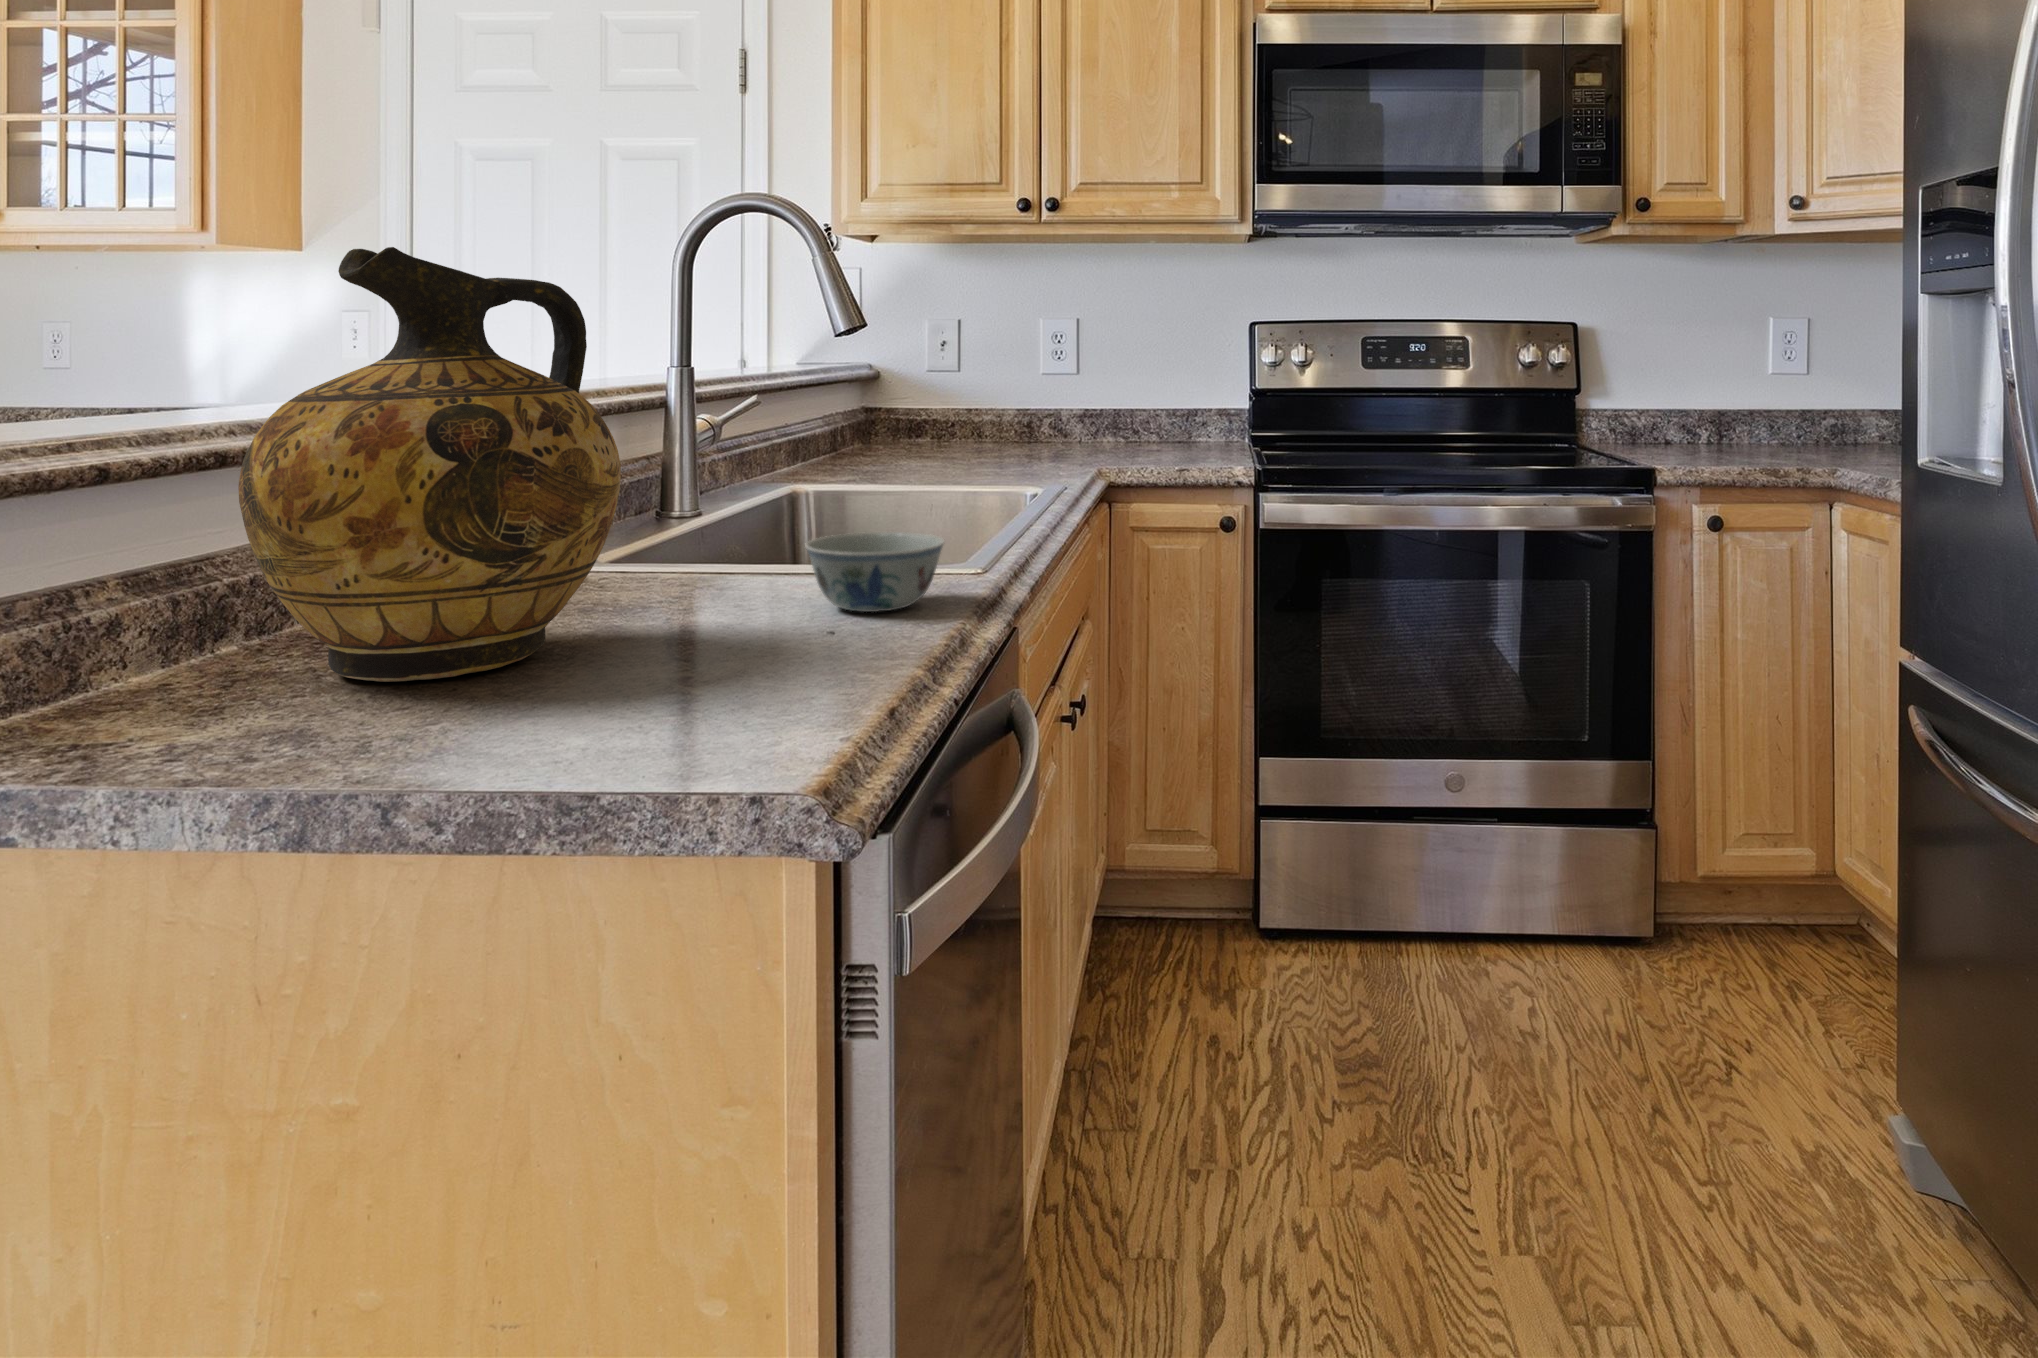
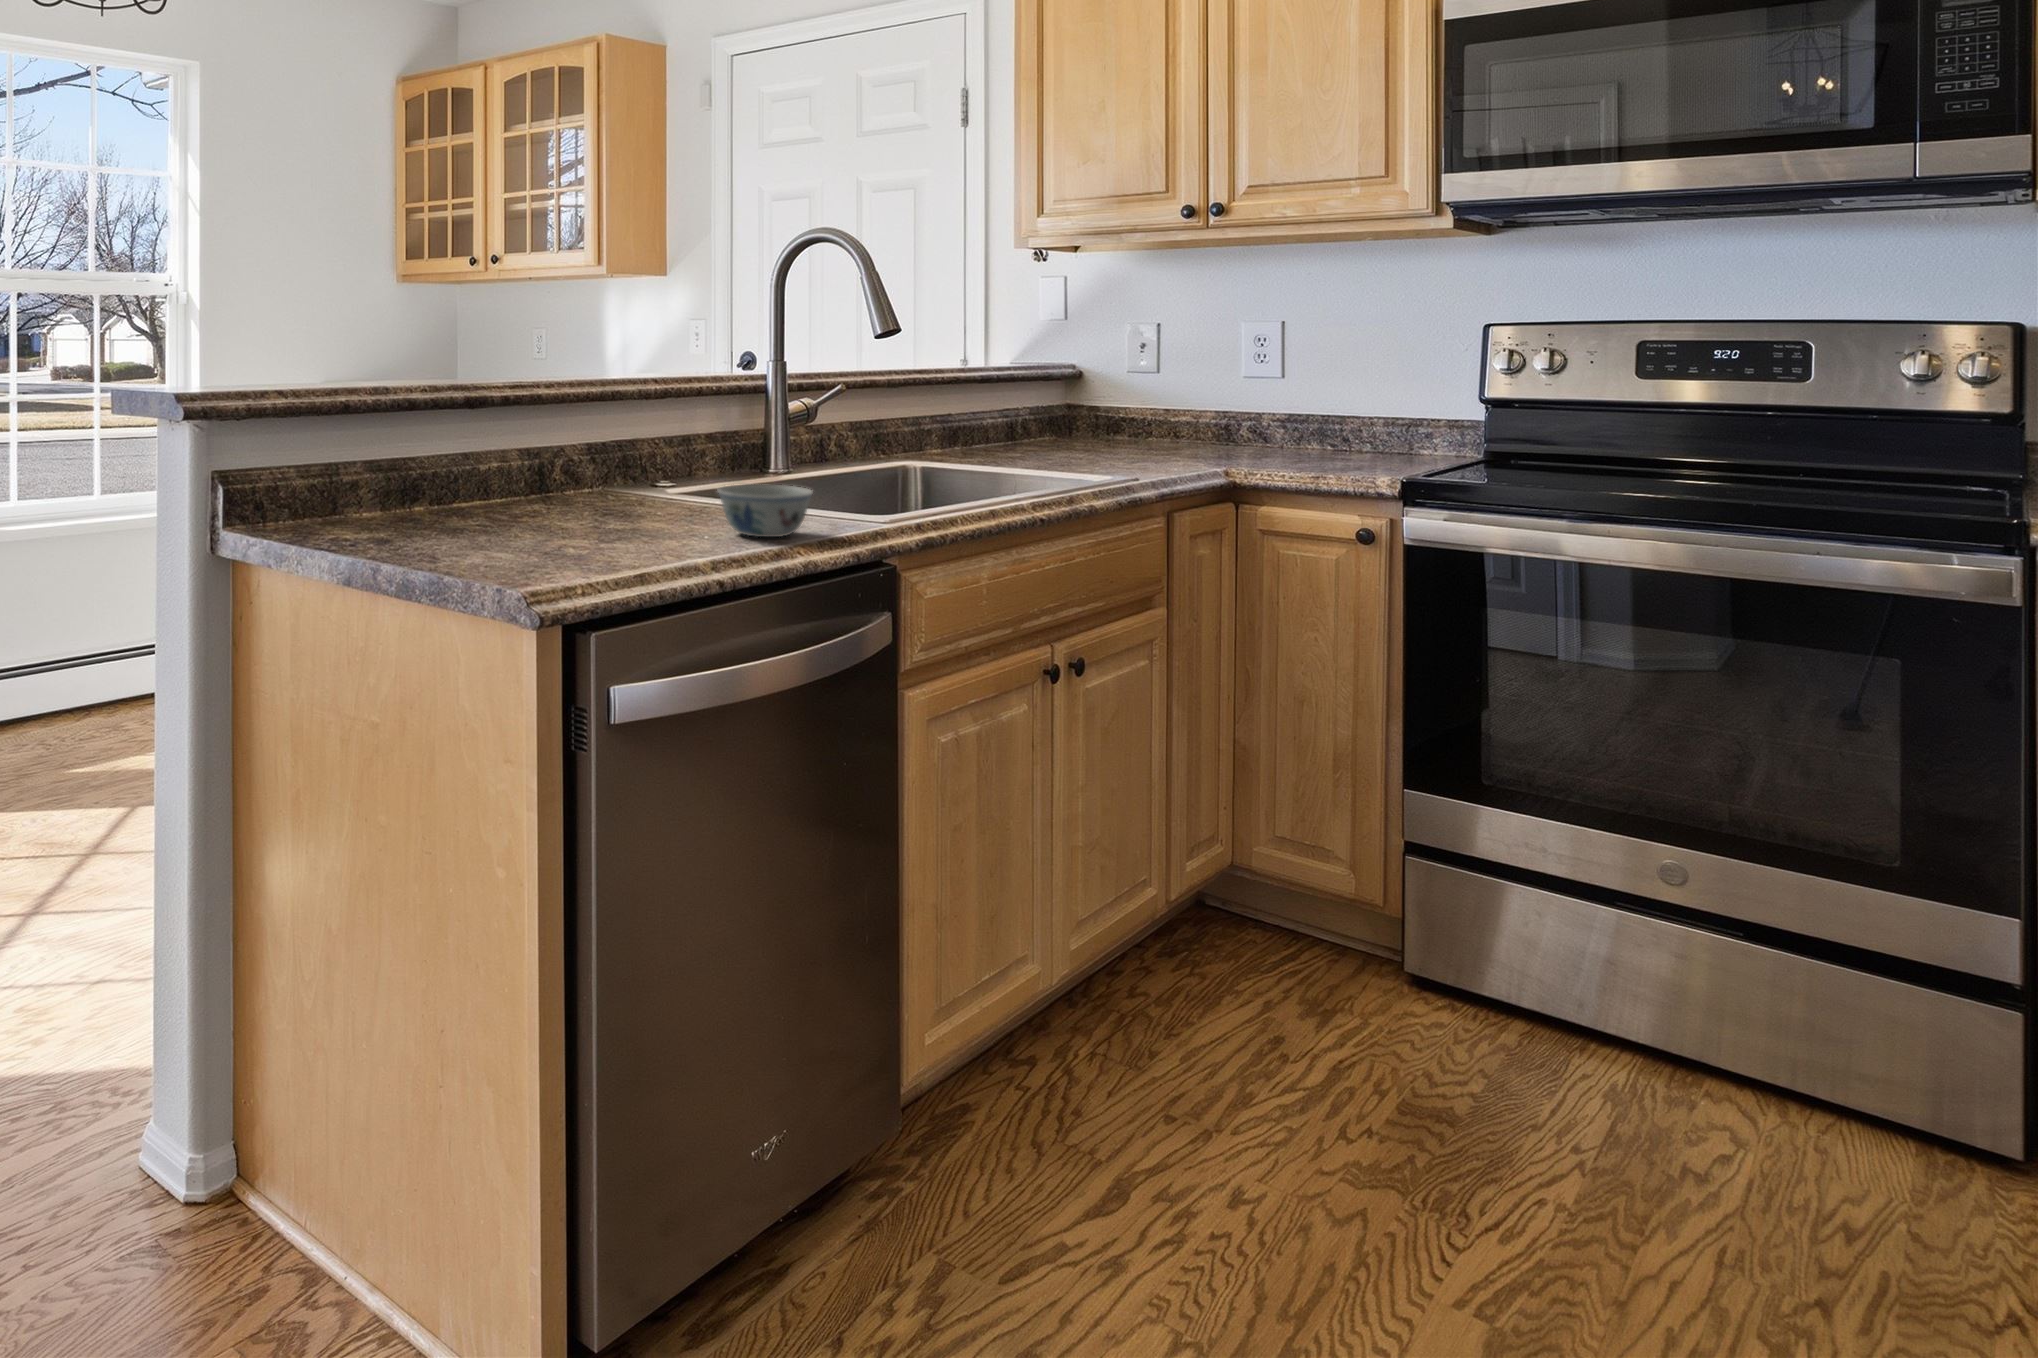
ceramic jug: present [238,247,621,682] -> none [410,301,592,533]

